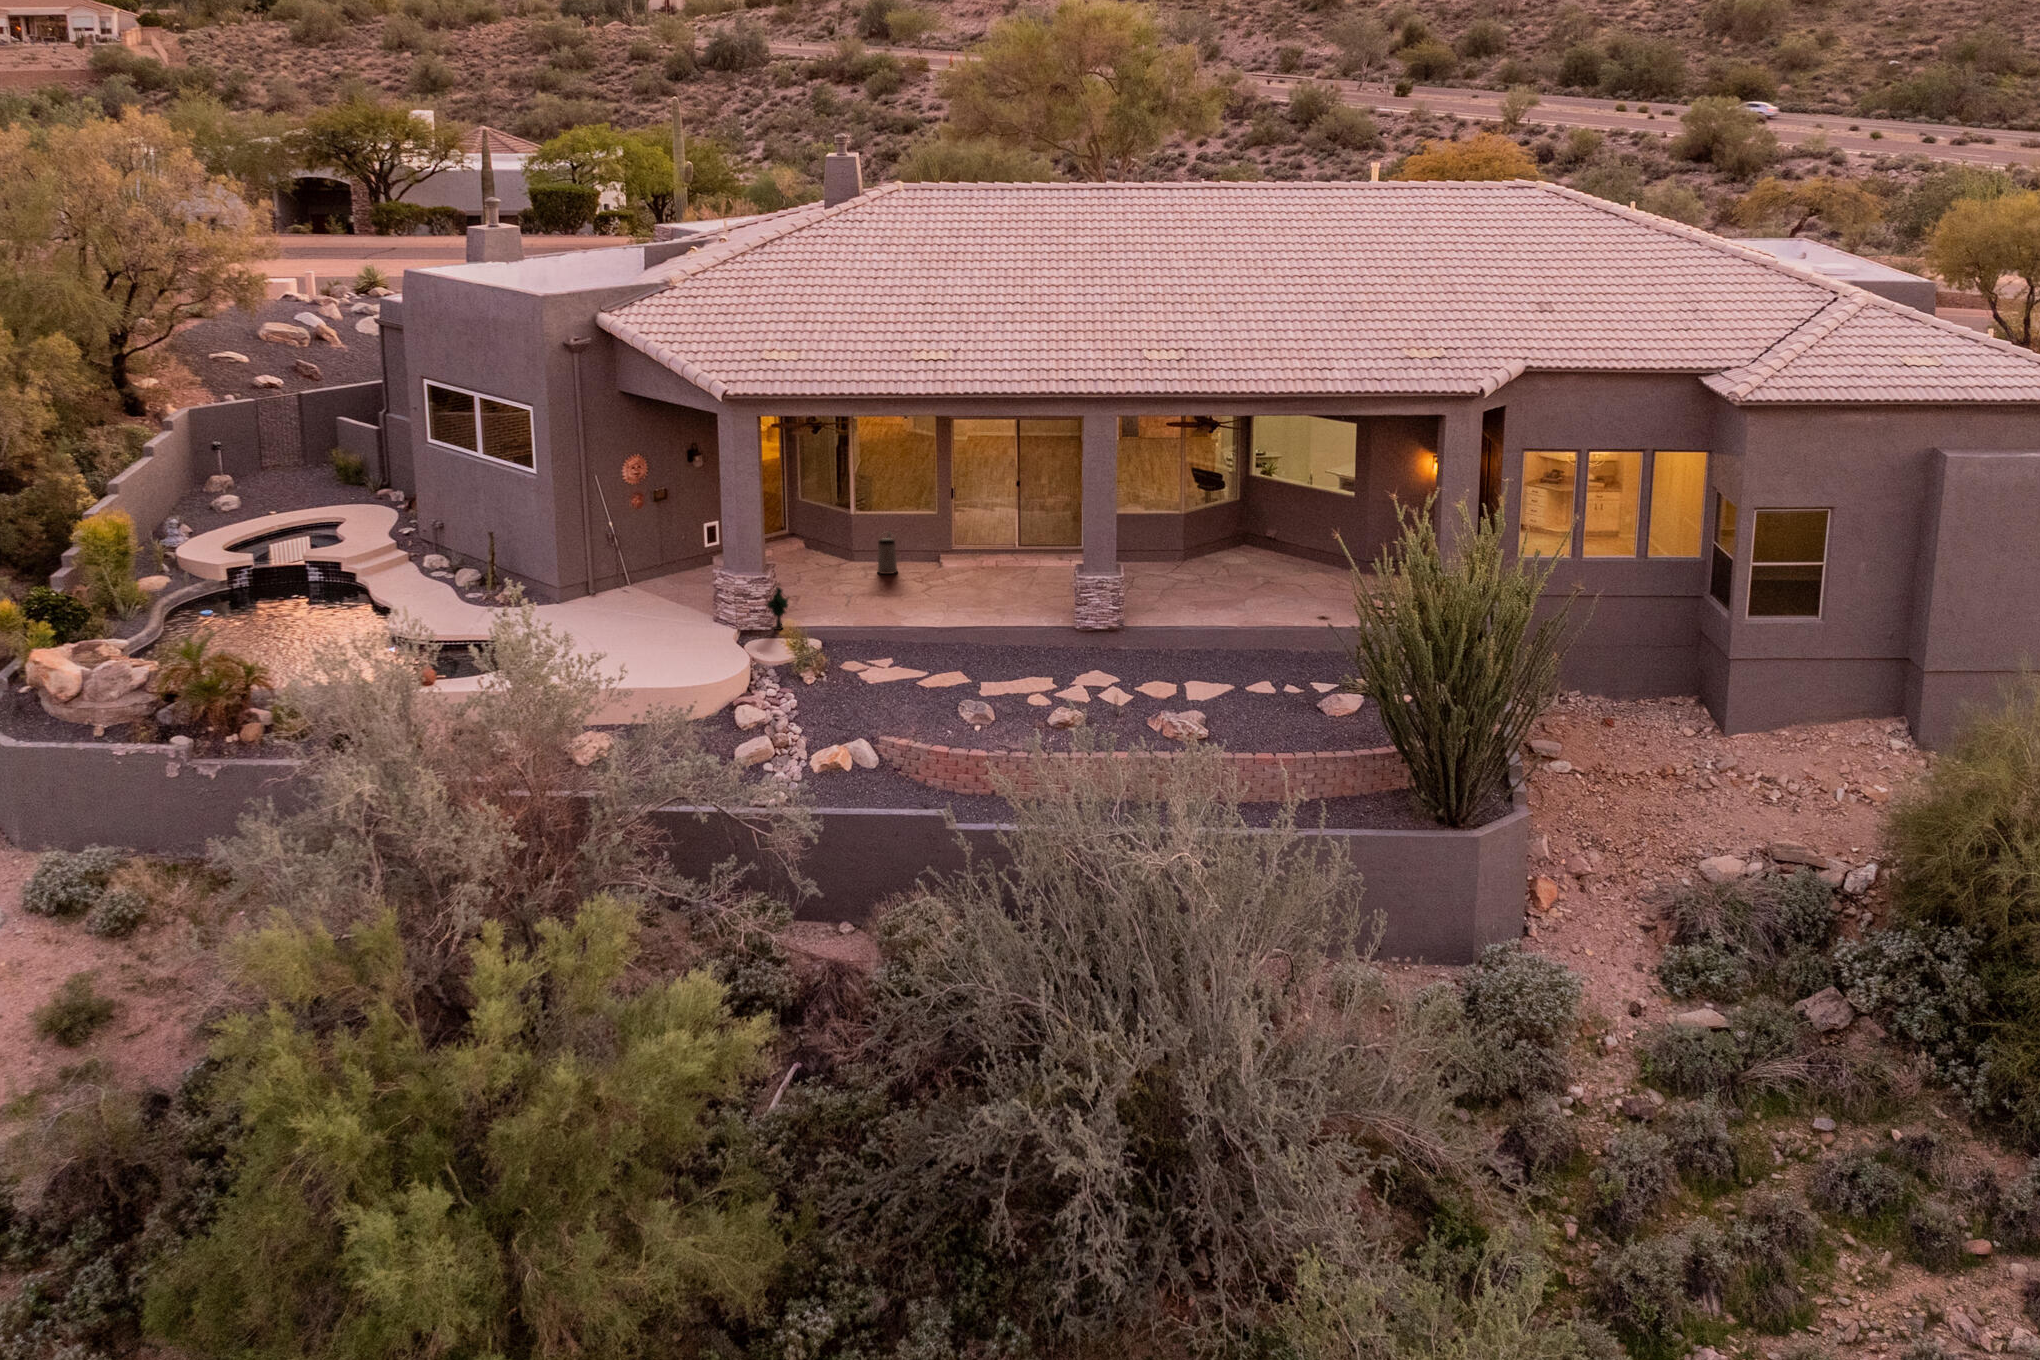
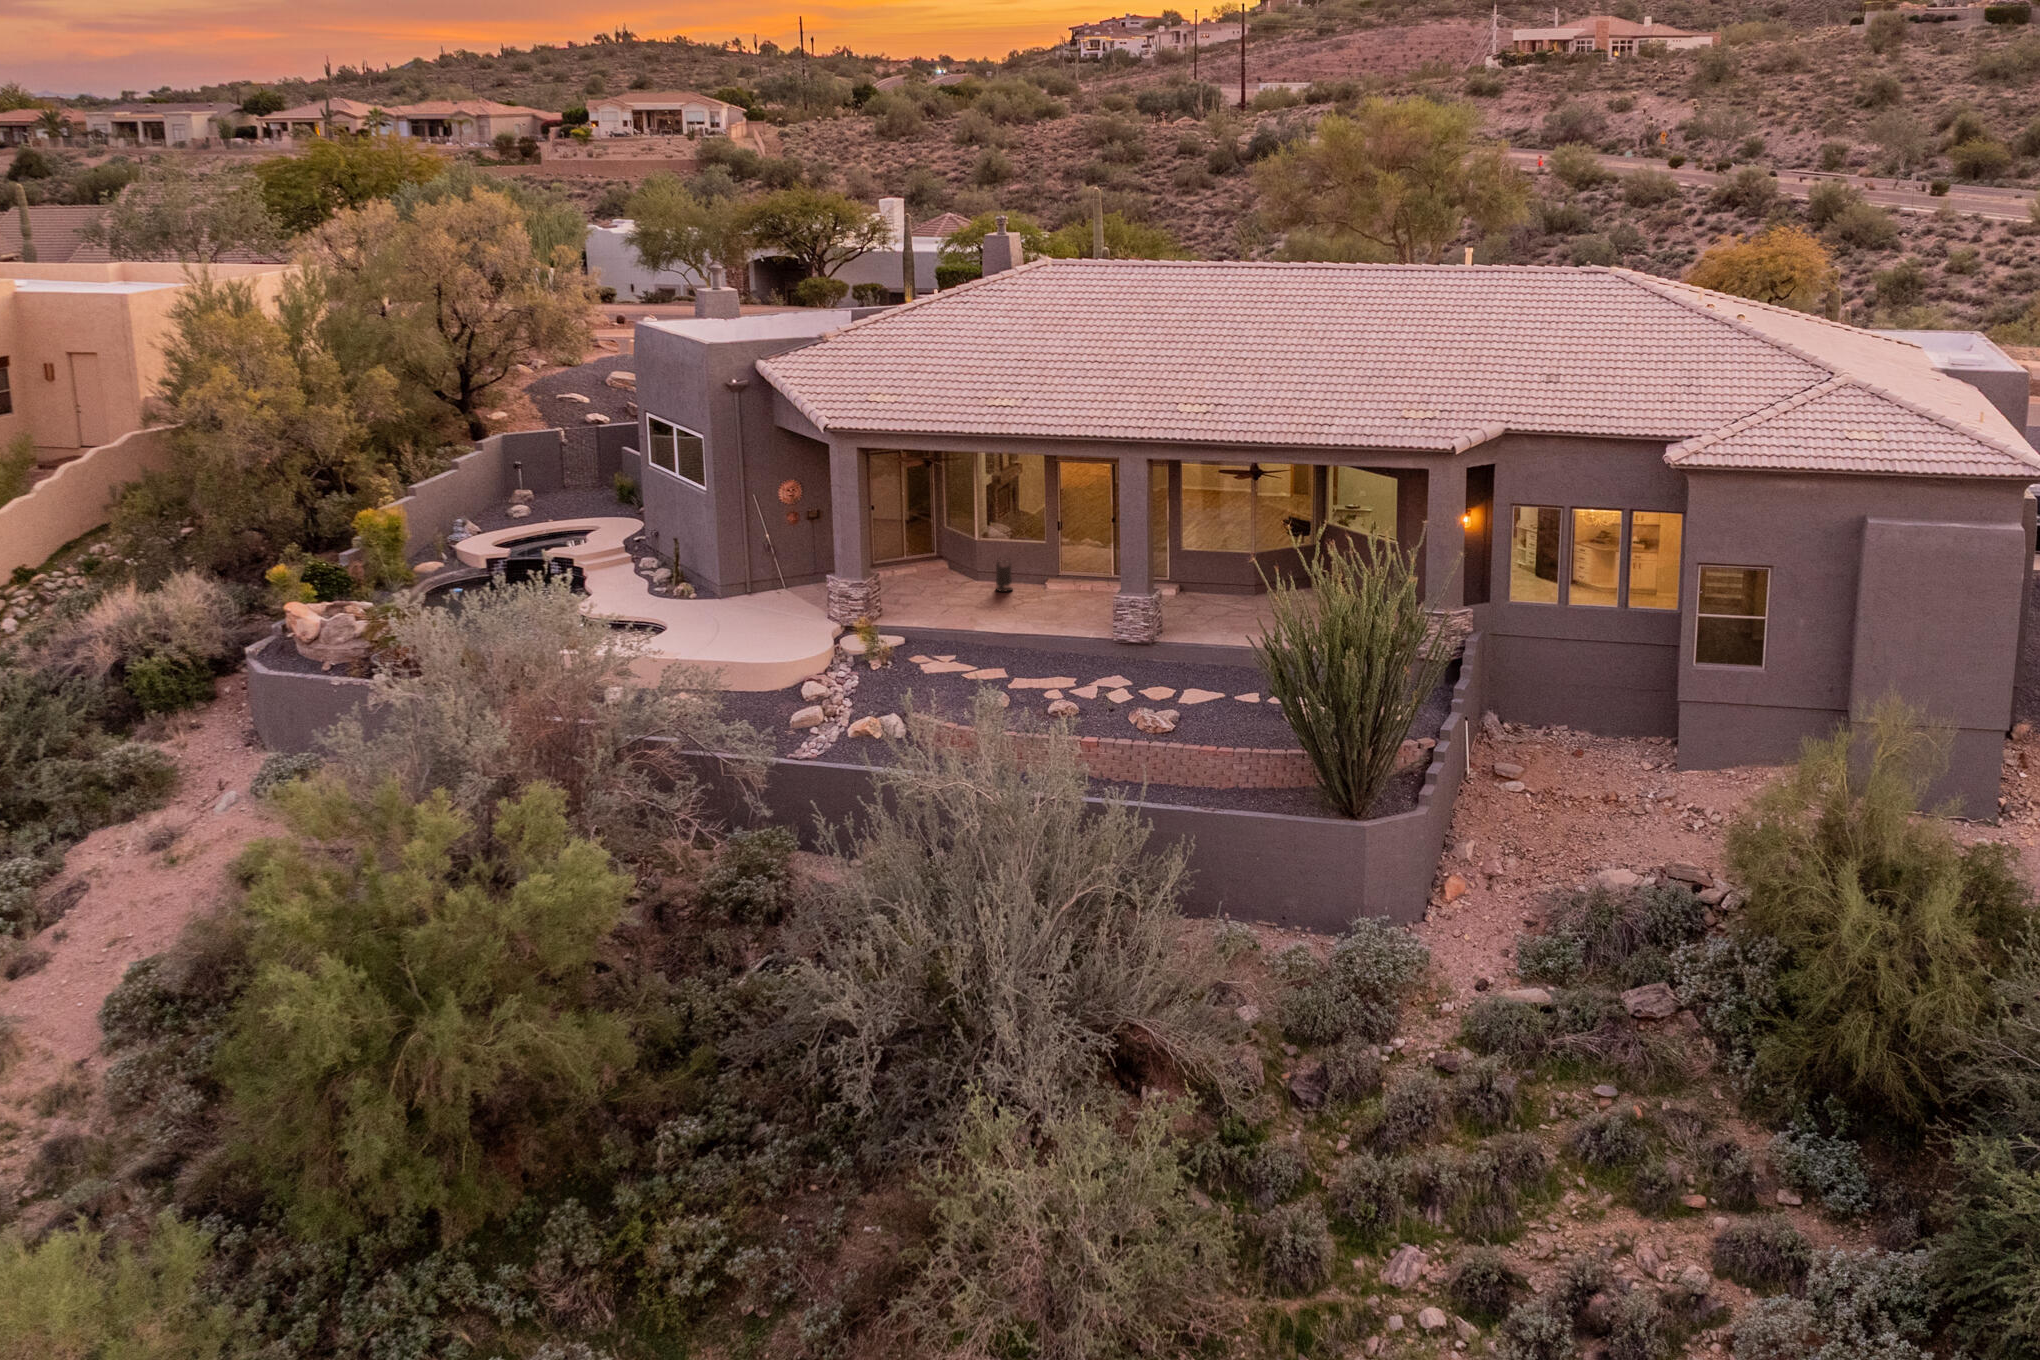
decorative plant: present [767,587,788,630] -> none [876,589,897,628]

